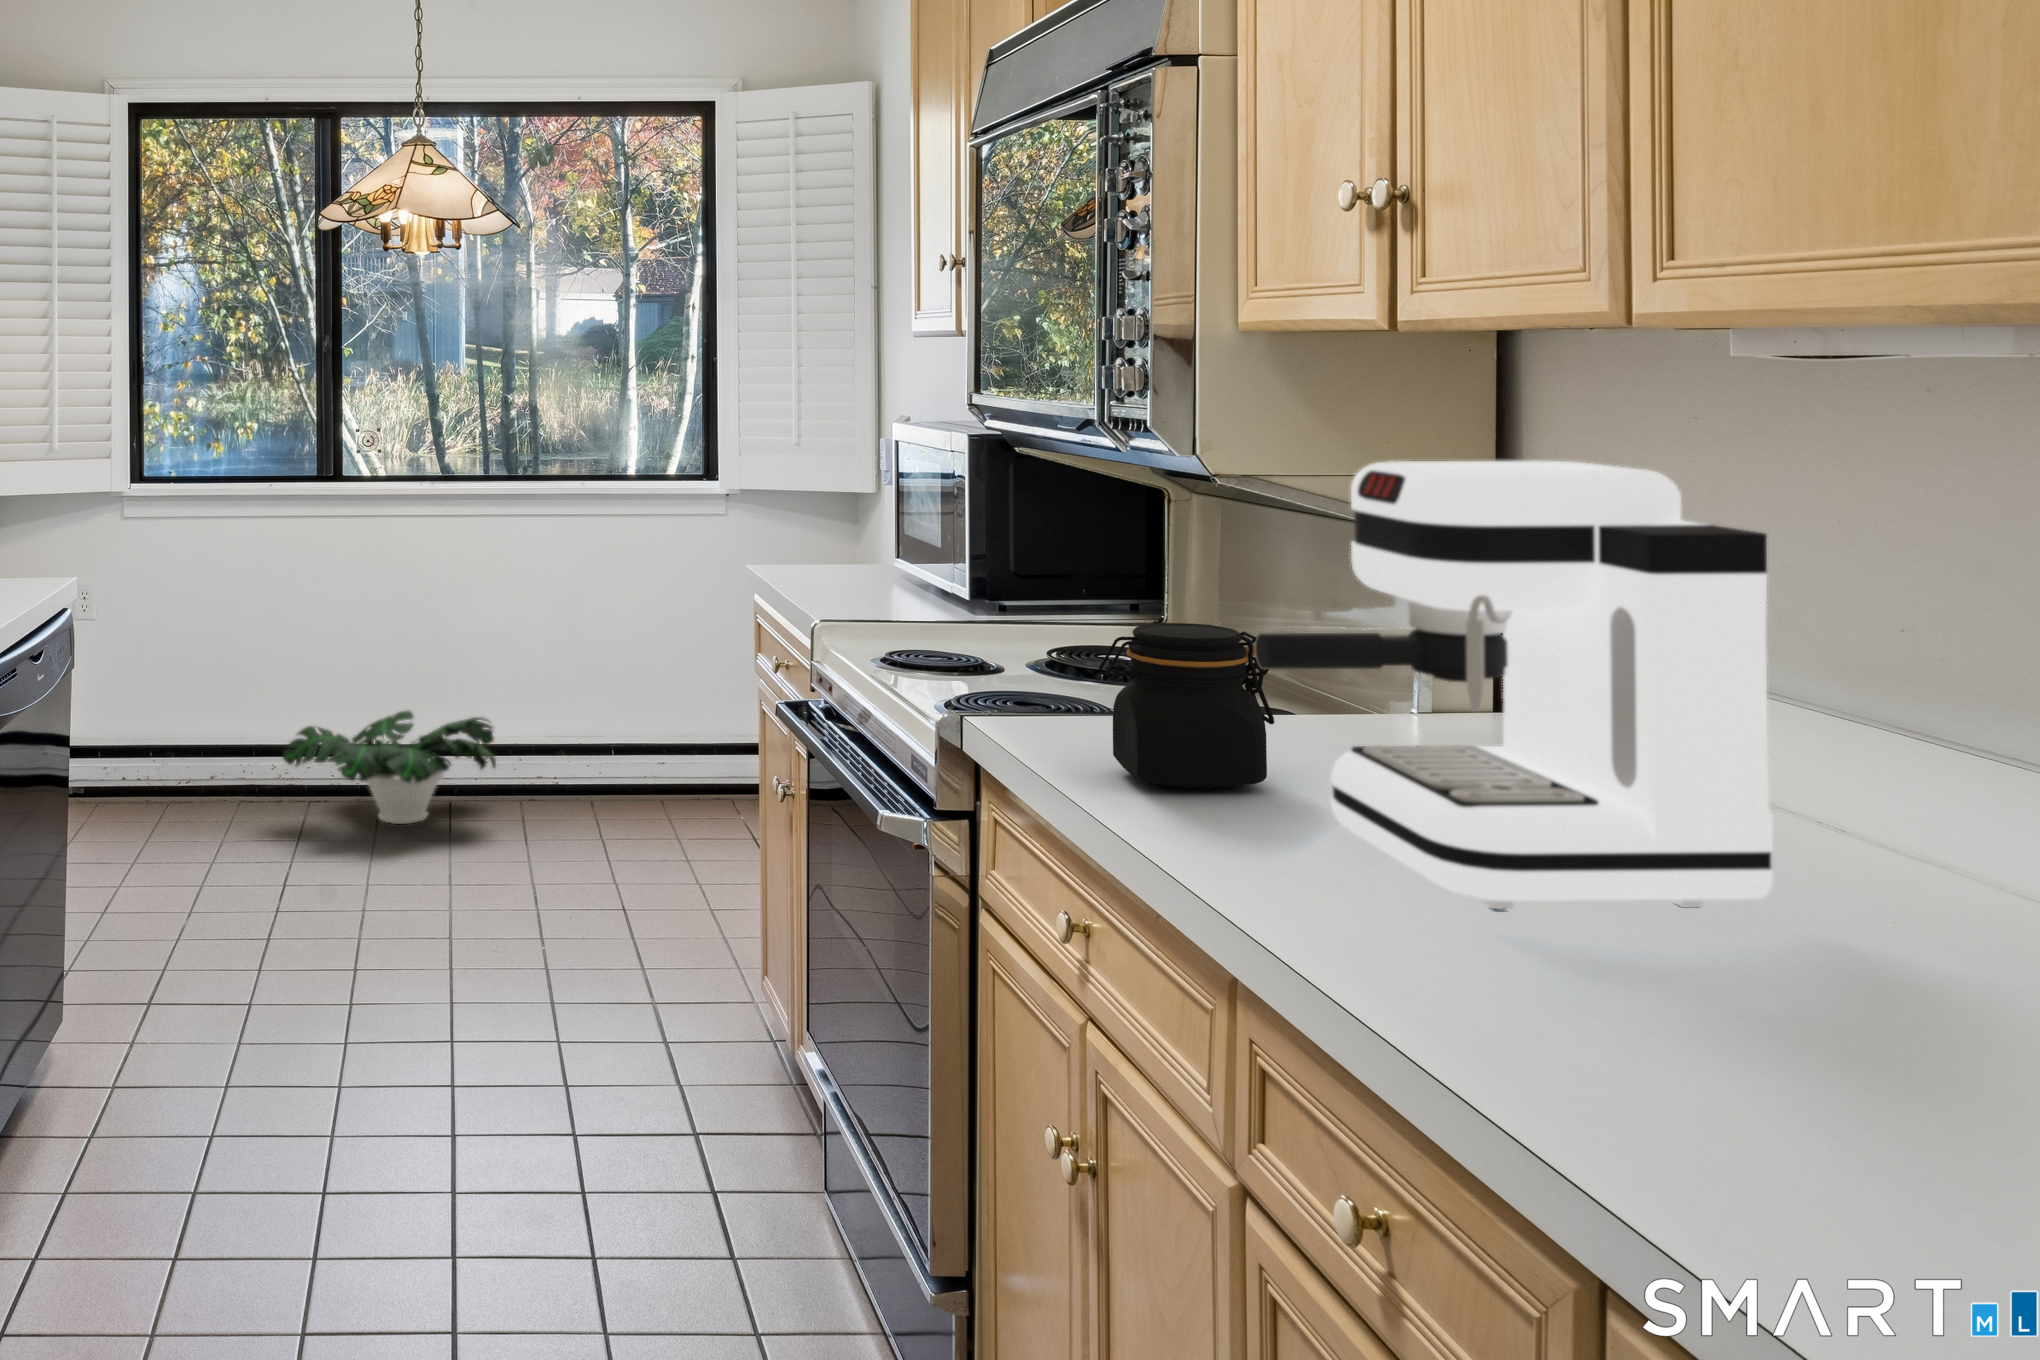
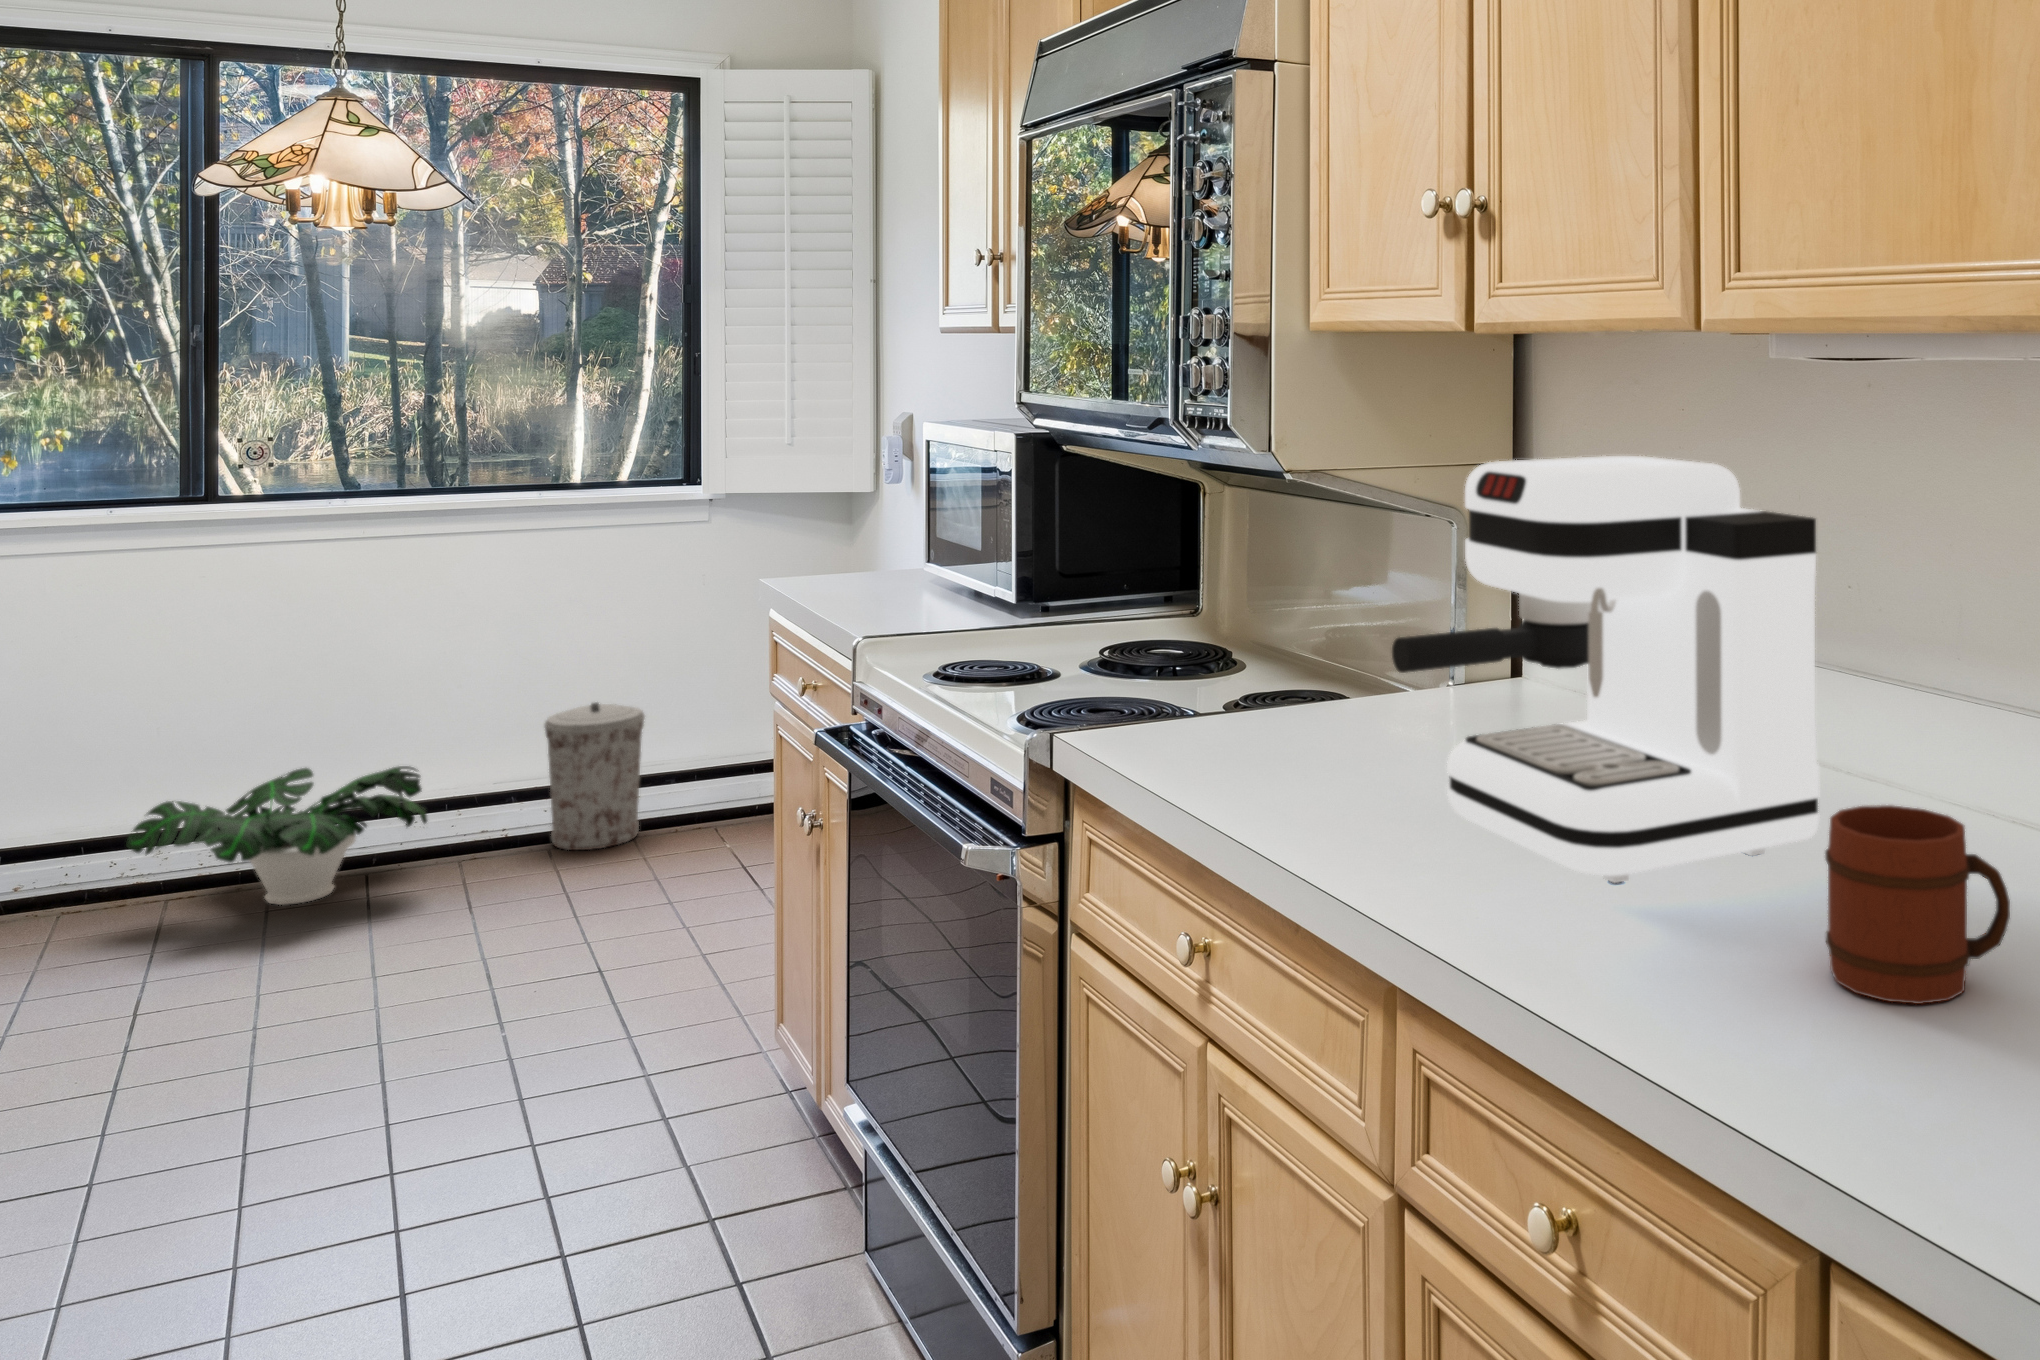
jar: present [1099,623,1274,789] -> none [1208,624,1370,789]
trash can: none [591,678,674,811] -> present [544,703,645,850]
mug: none [1698,846,1940,1068] -> present [1825,805,2010,1004]

